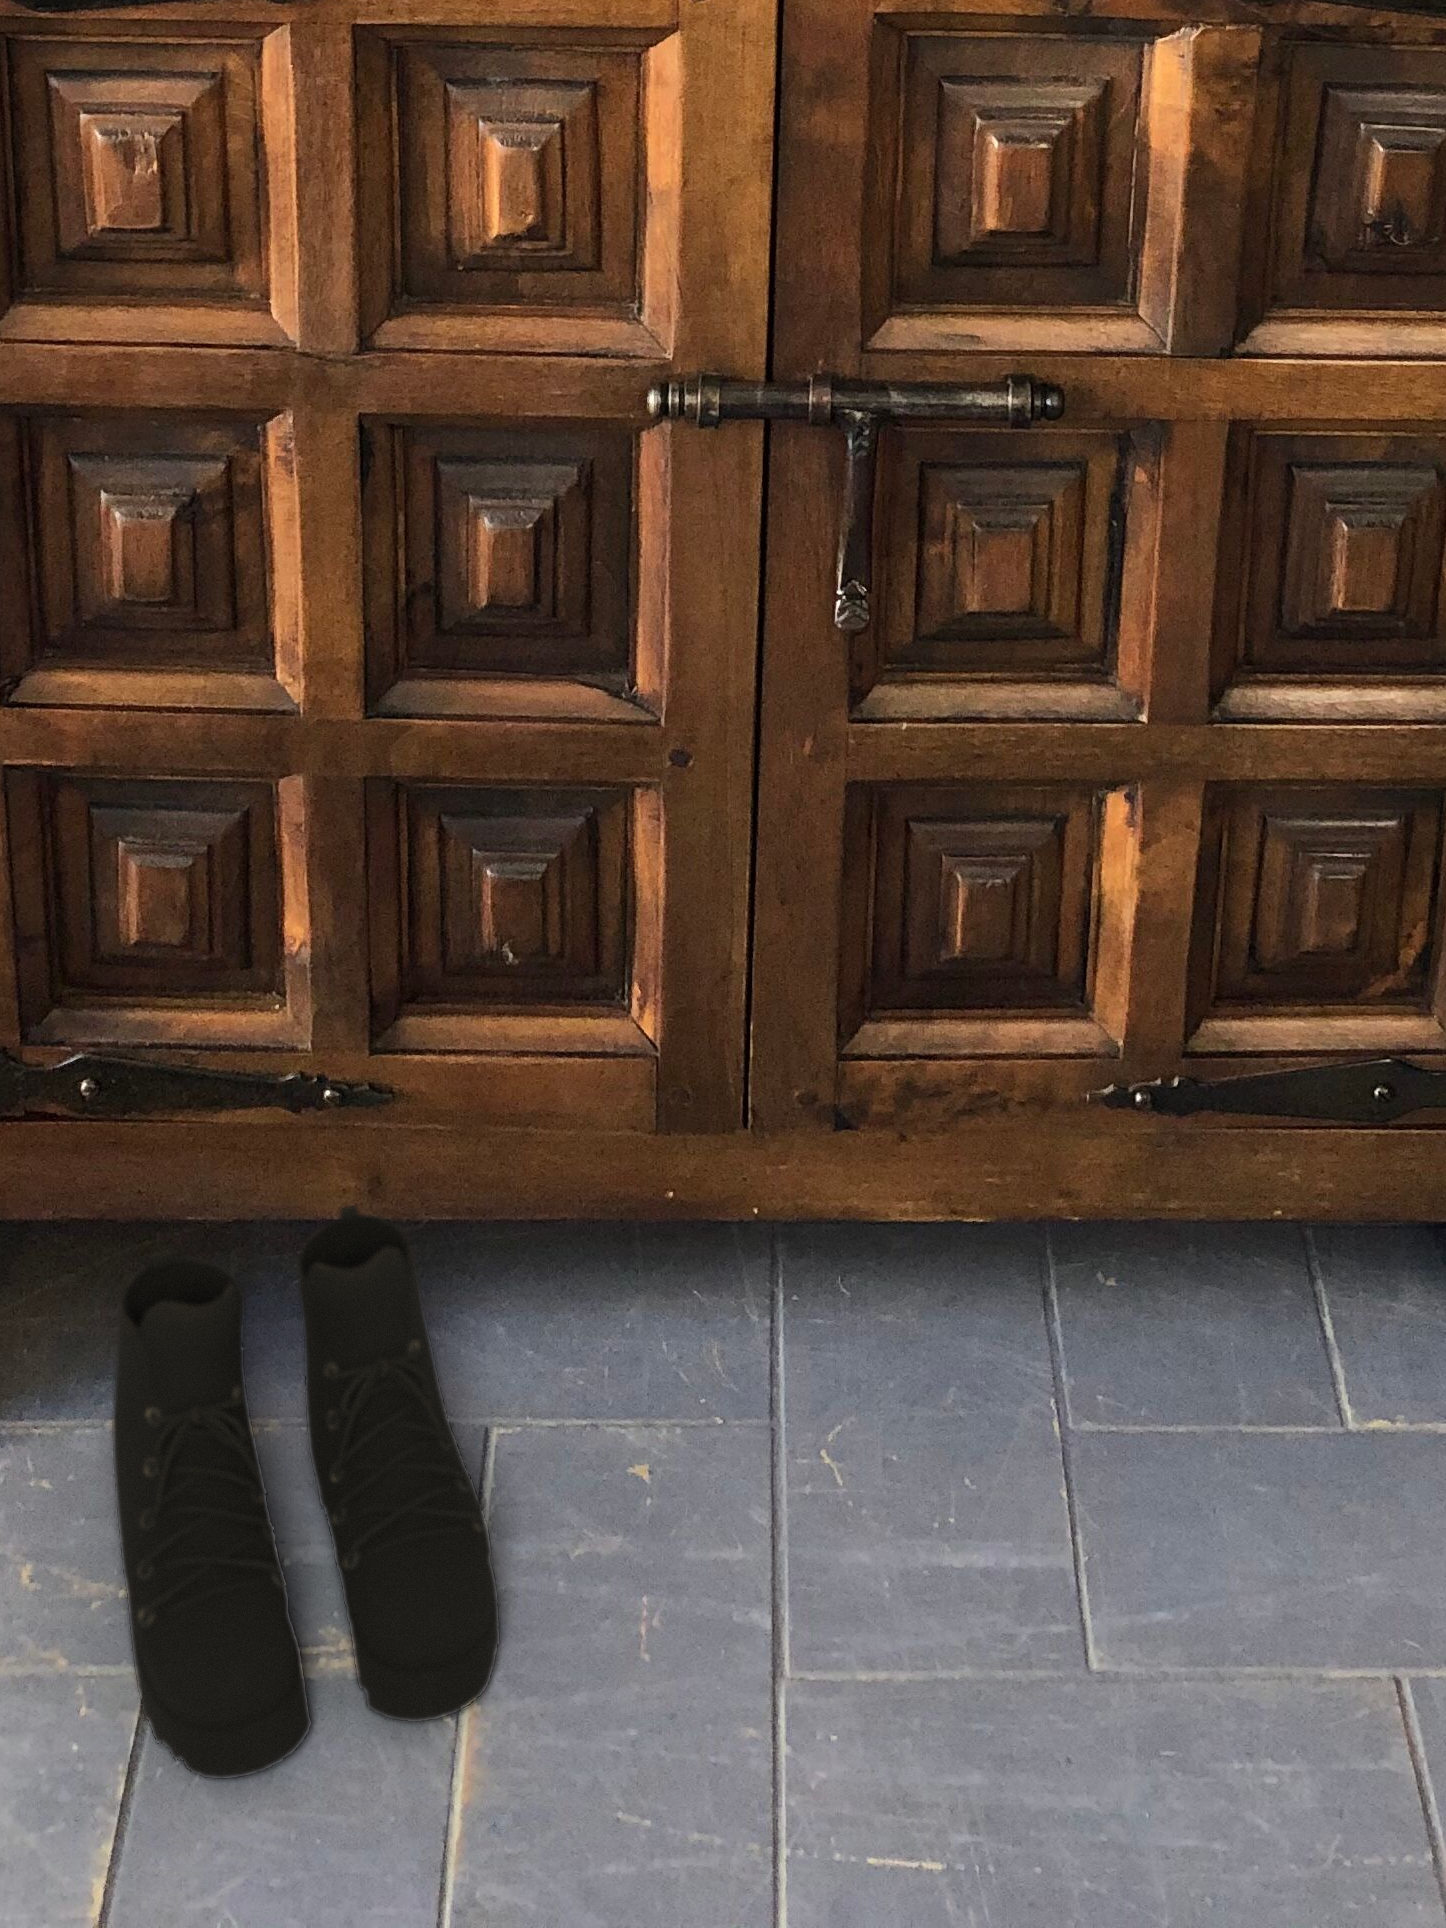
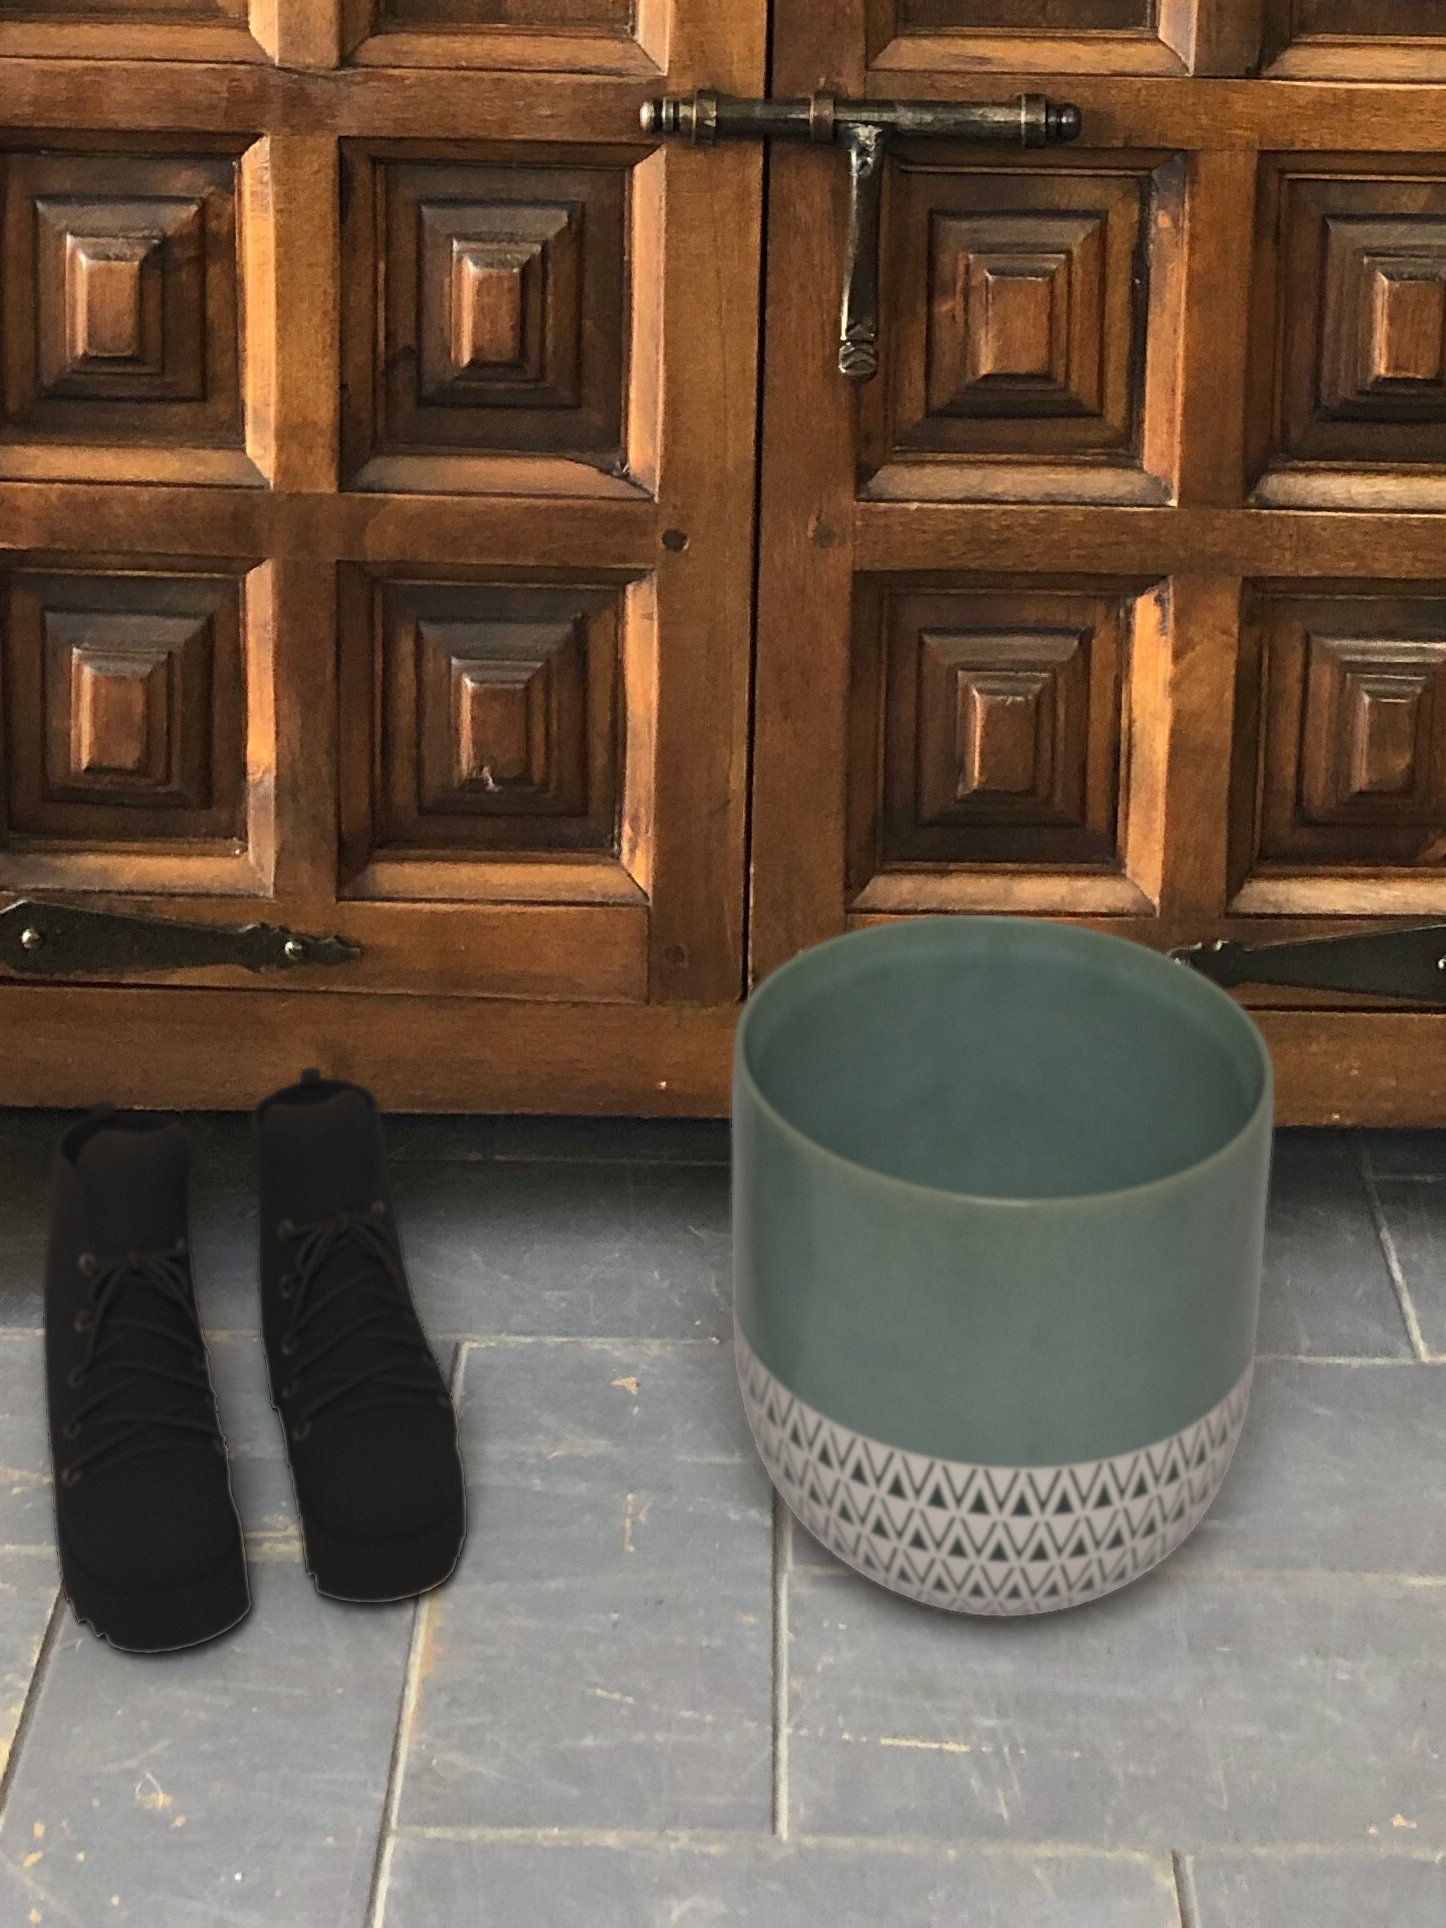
planter: none [738,1084,1222,1731] -> present [732,915,1274,1616]

